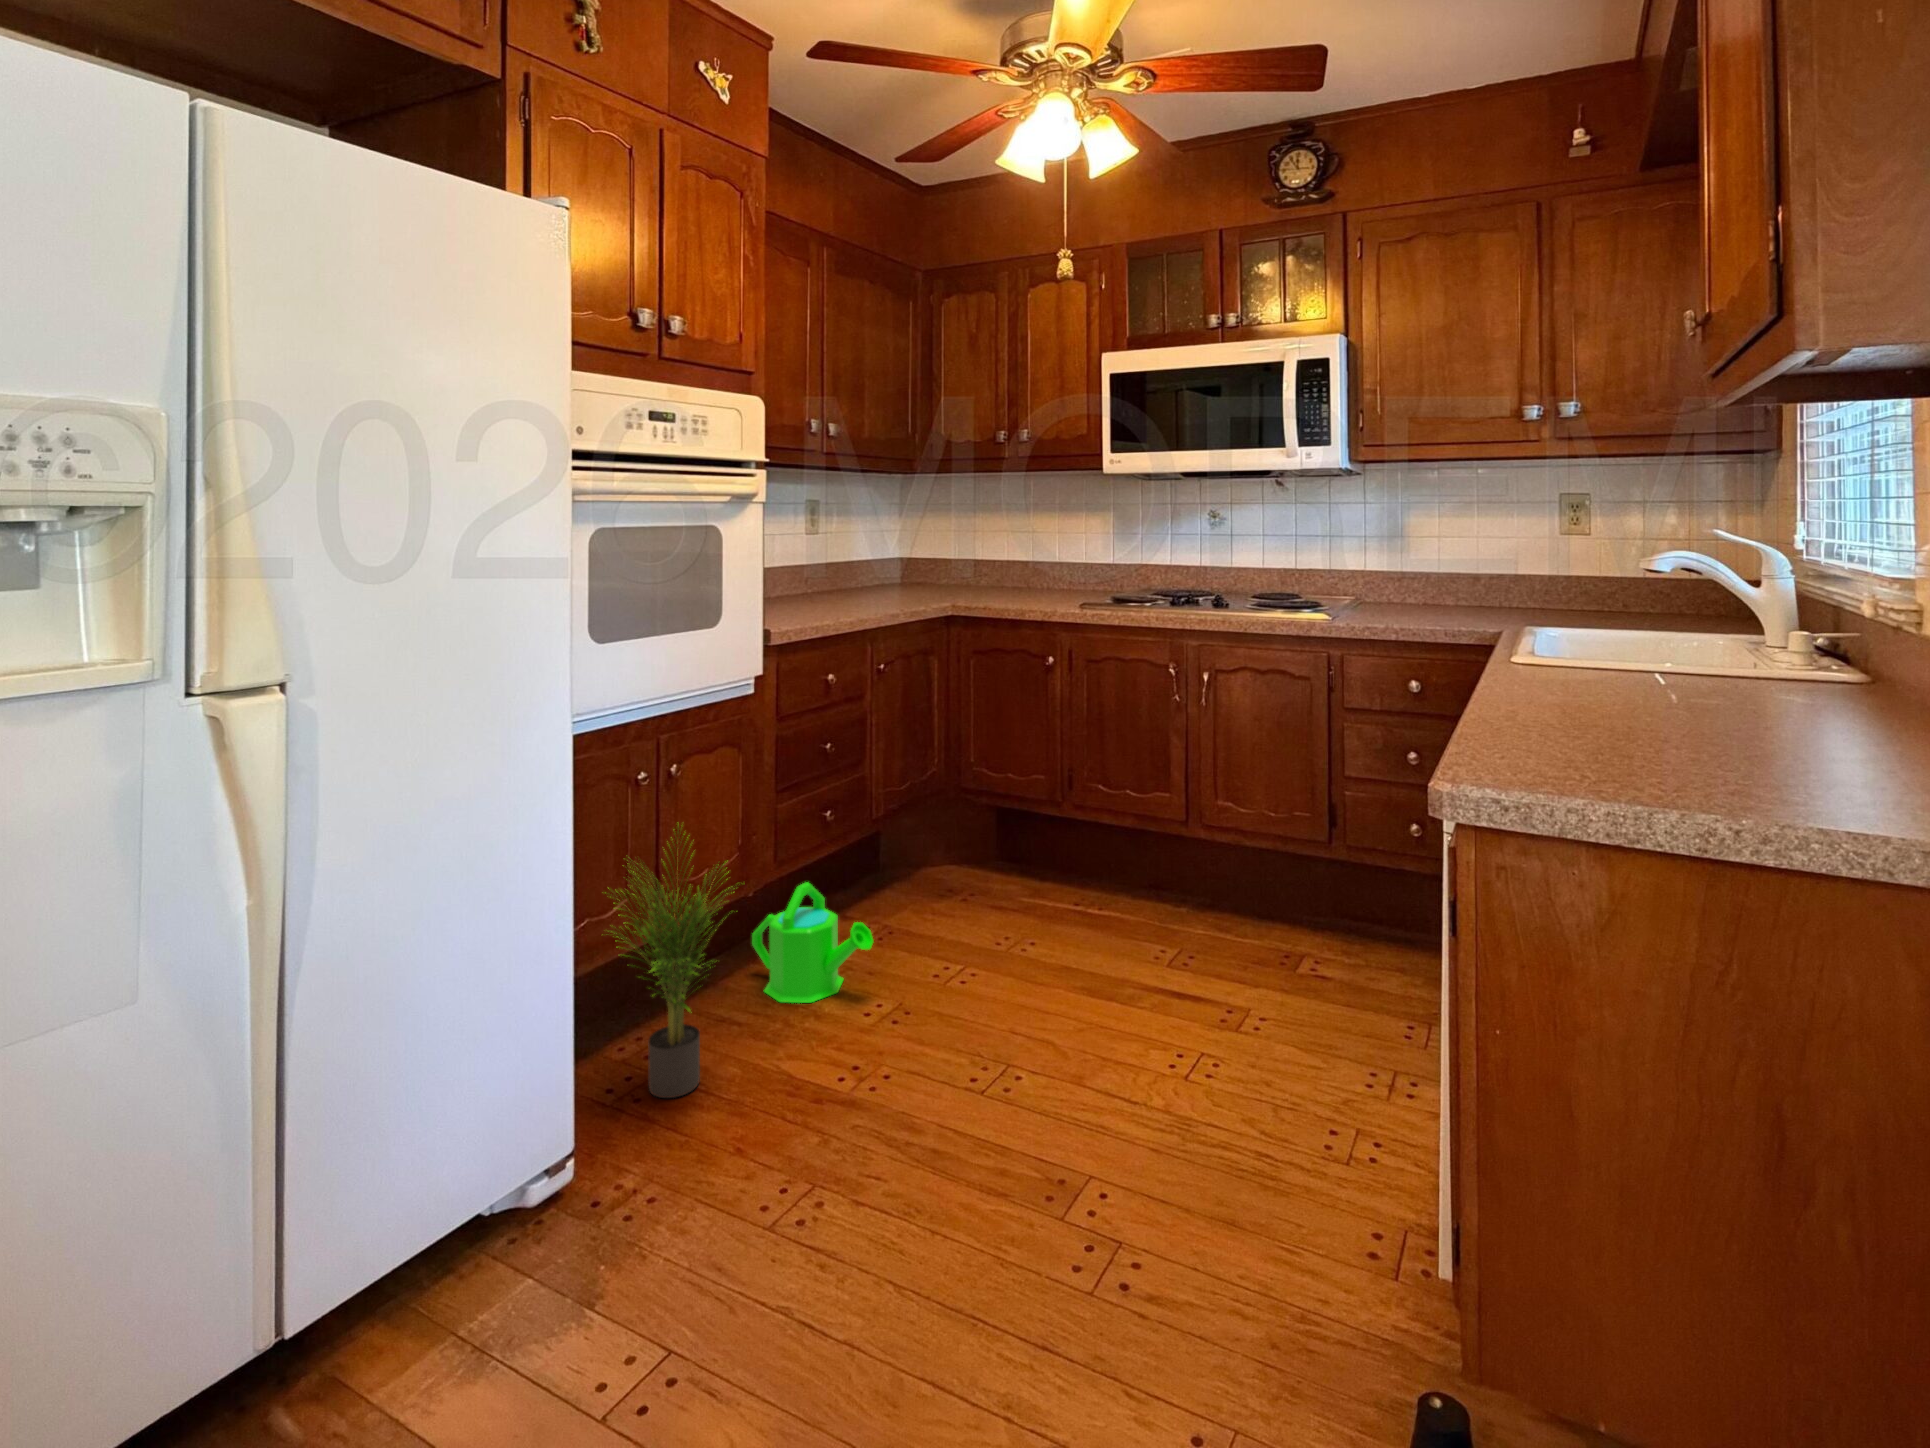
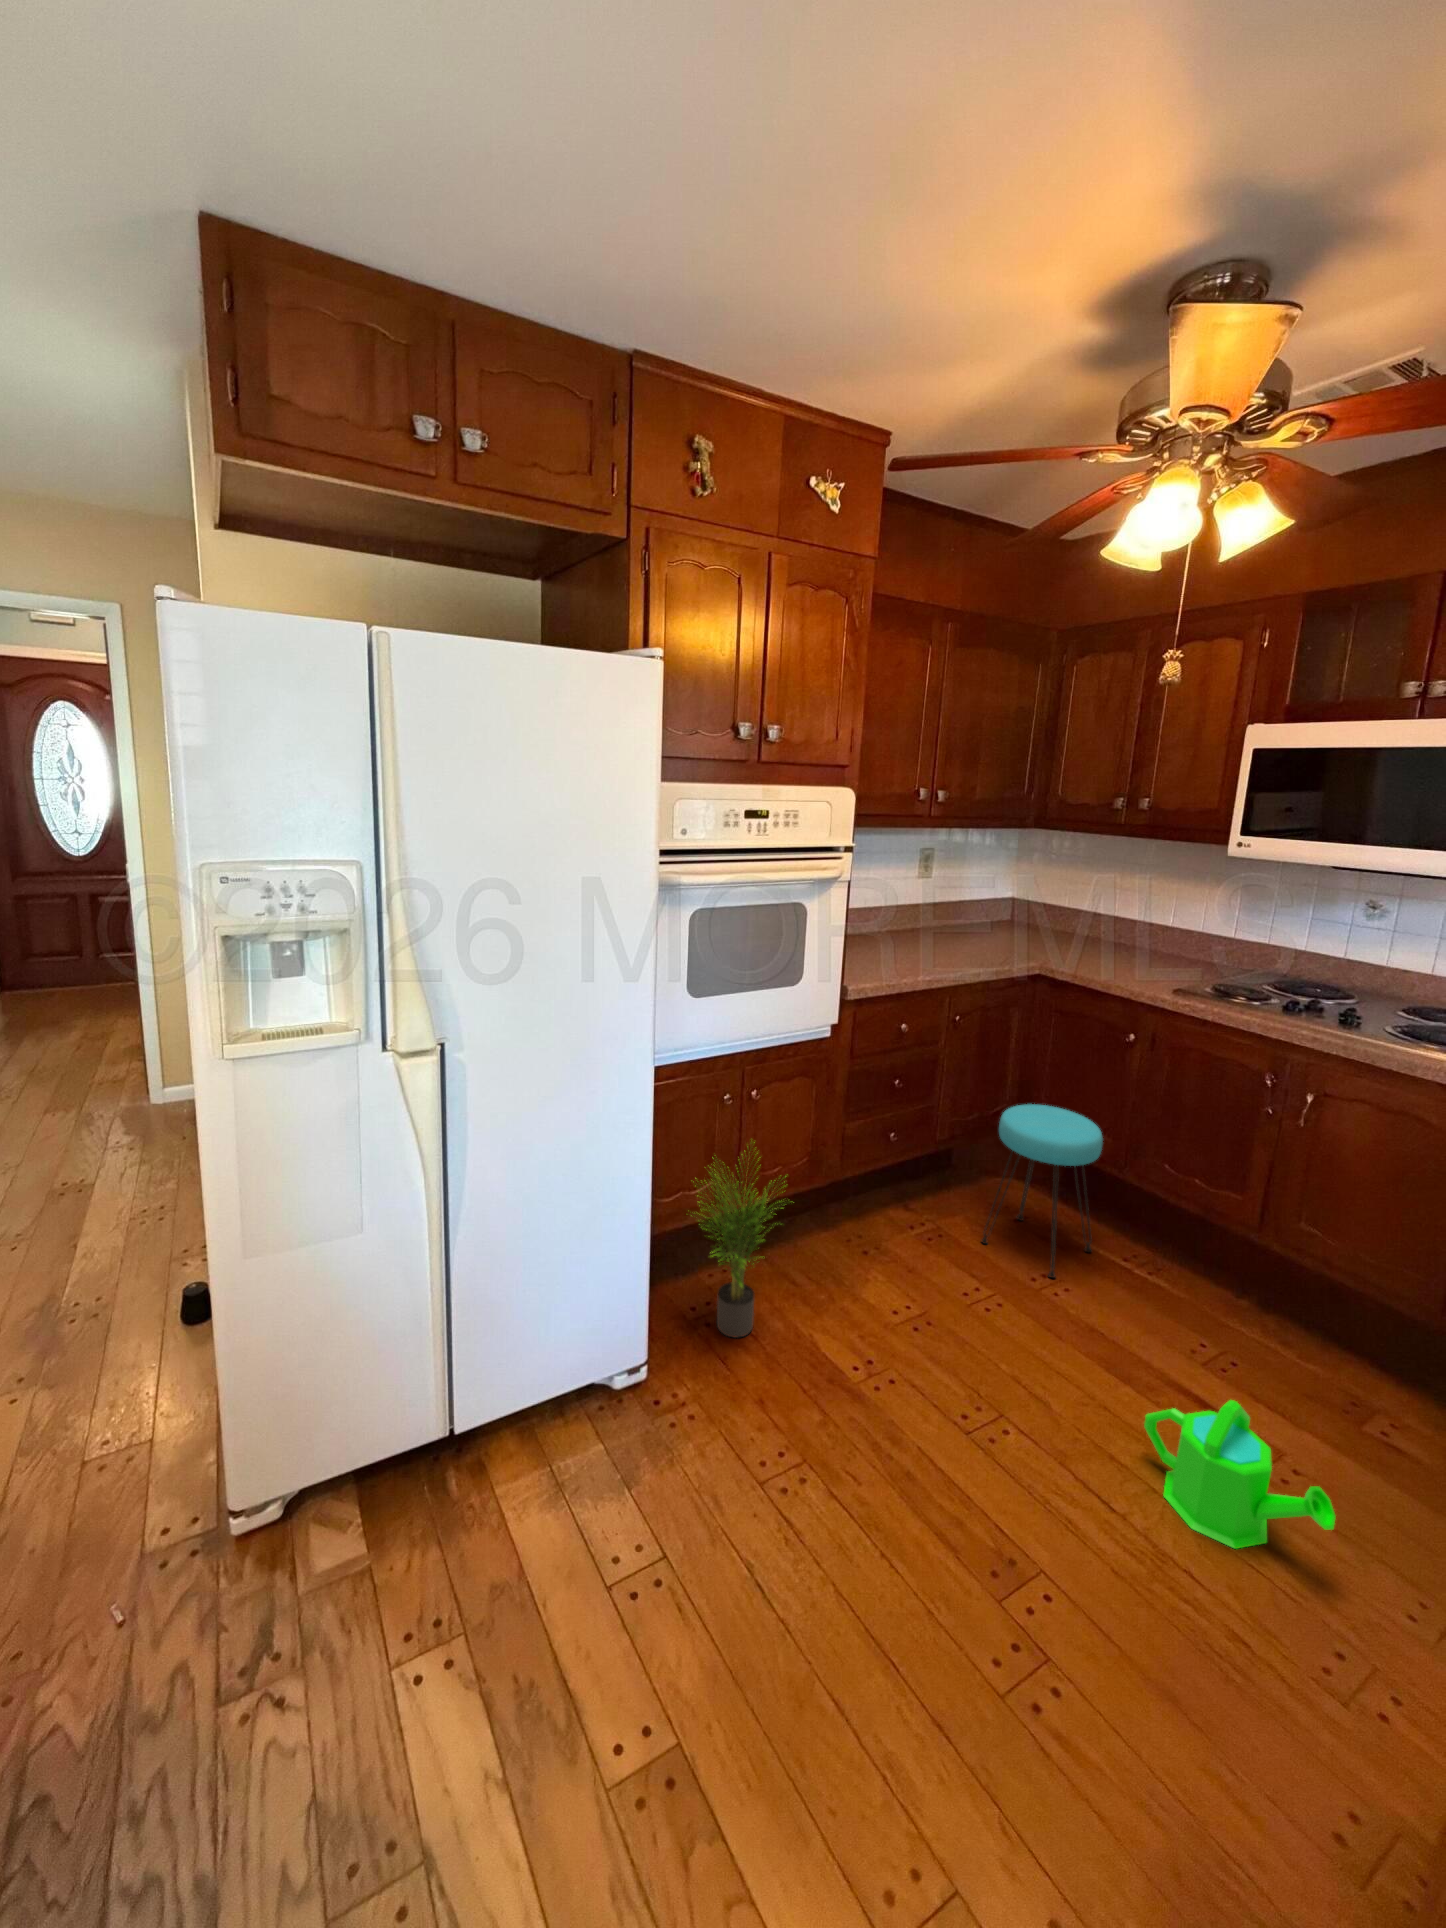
stool: none [935,754,1047,938] -> present [982,1104,1103,1278]
watering can: present [752,882,873,1003] -> present [1144,1400,1336,1549]

